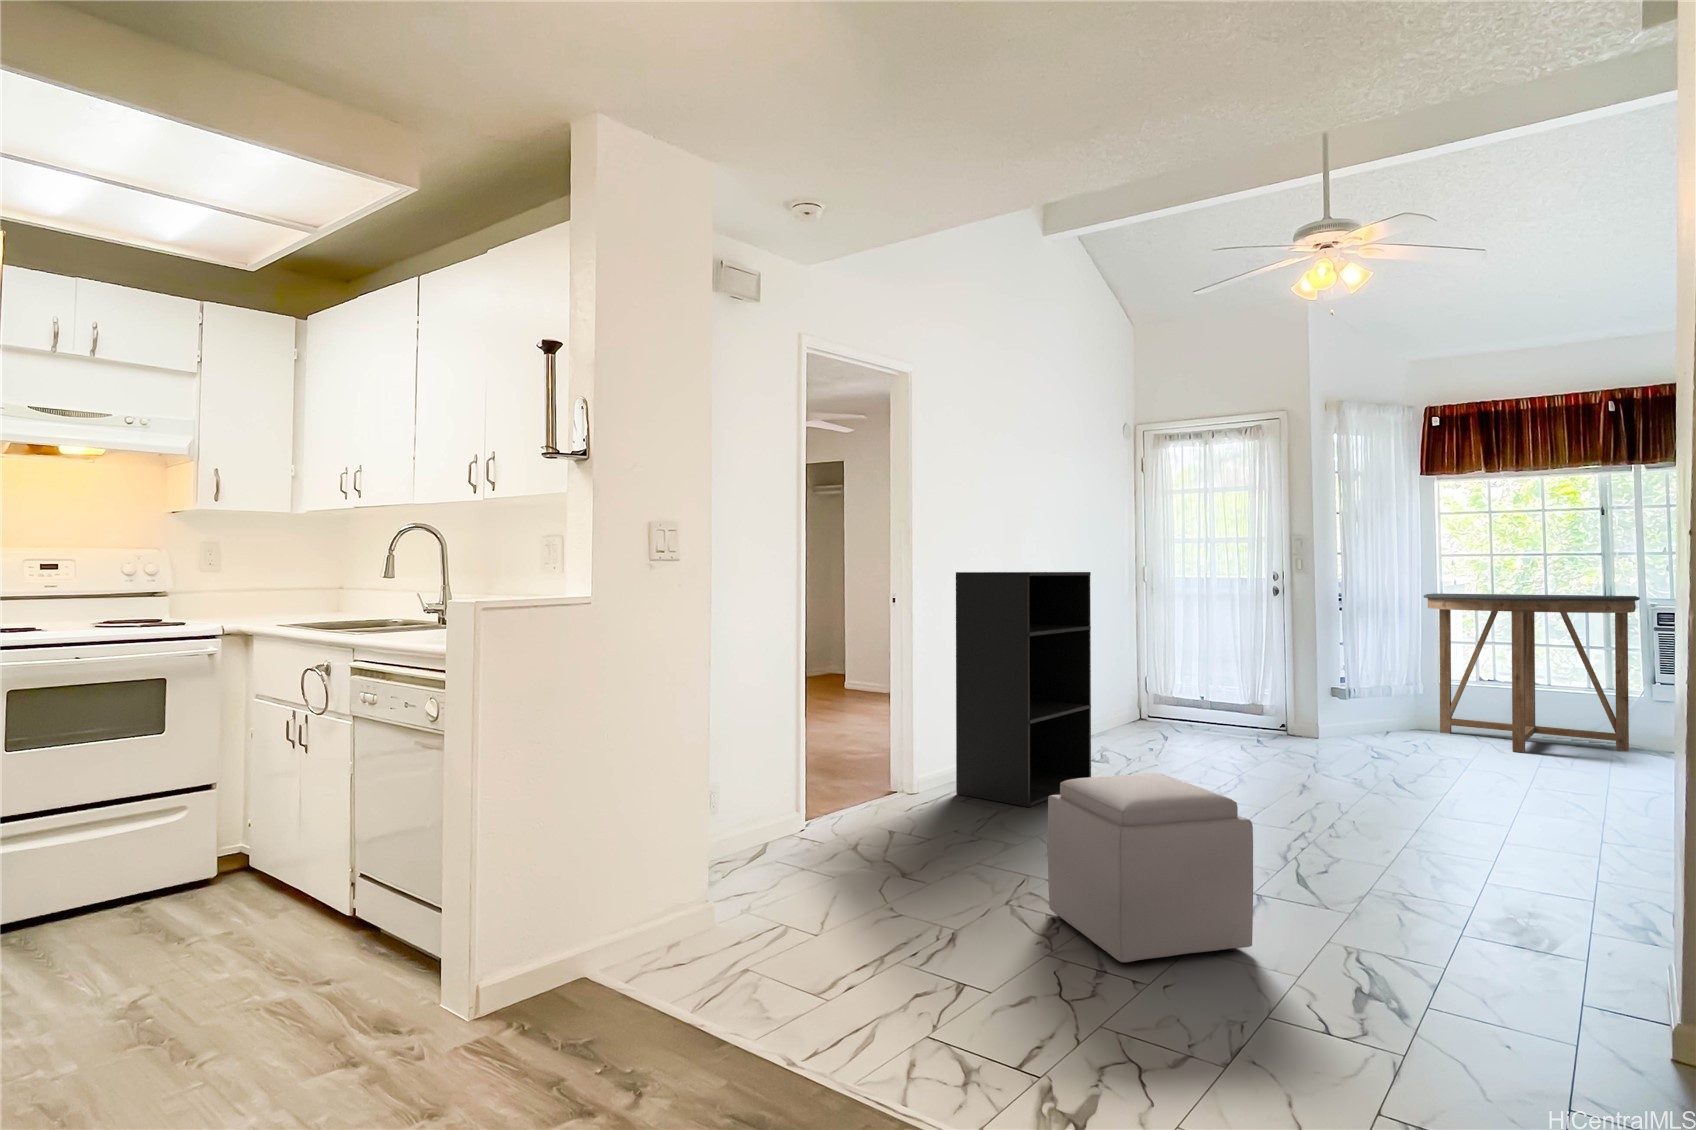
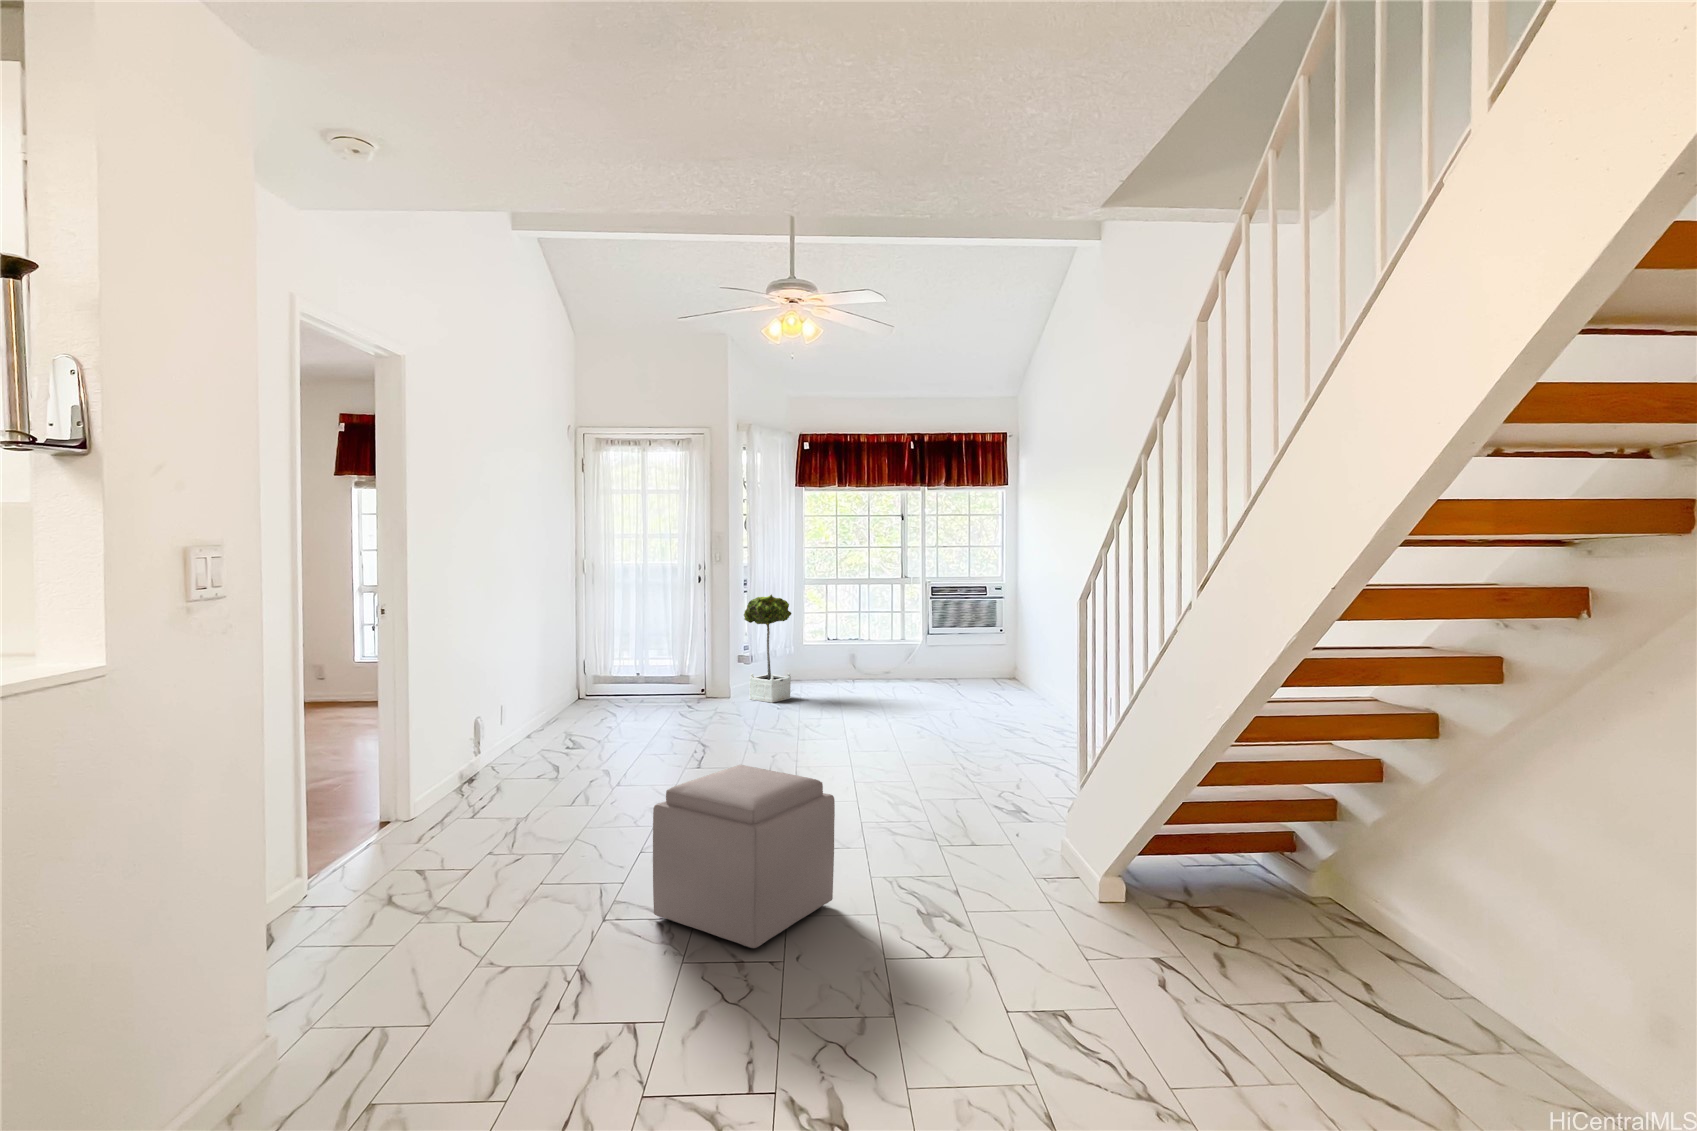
bookshelf: present [956,572,1091,807] -> none [458,568,586,809]
console table: present [1423,593,1640,753] -> none [799,577,925,693]
potted tree: none [1331,611,1400,748] -> present [744,595,791,703]

